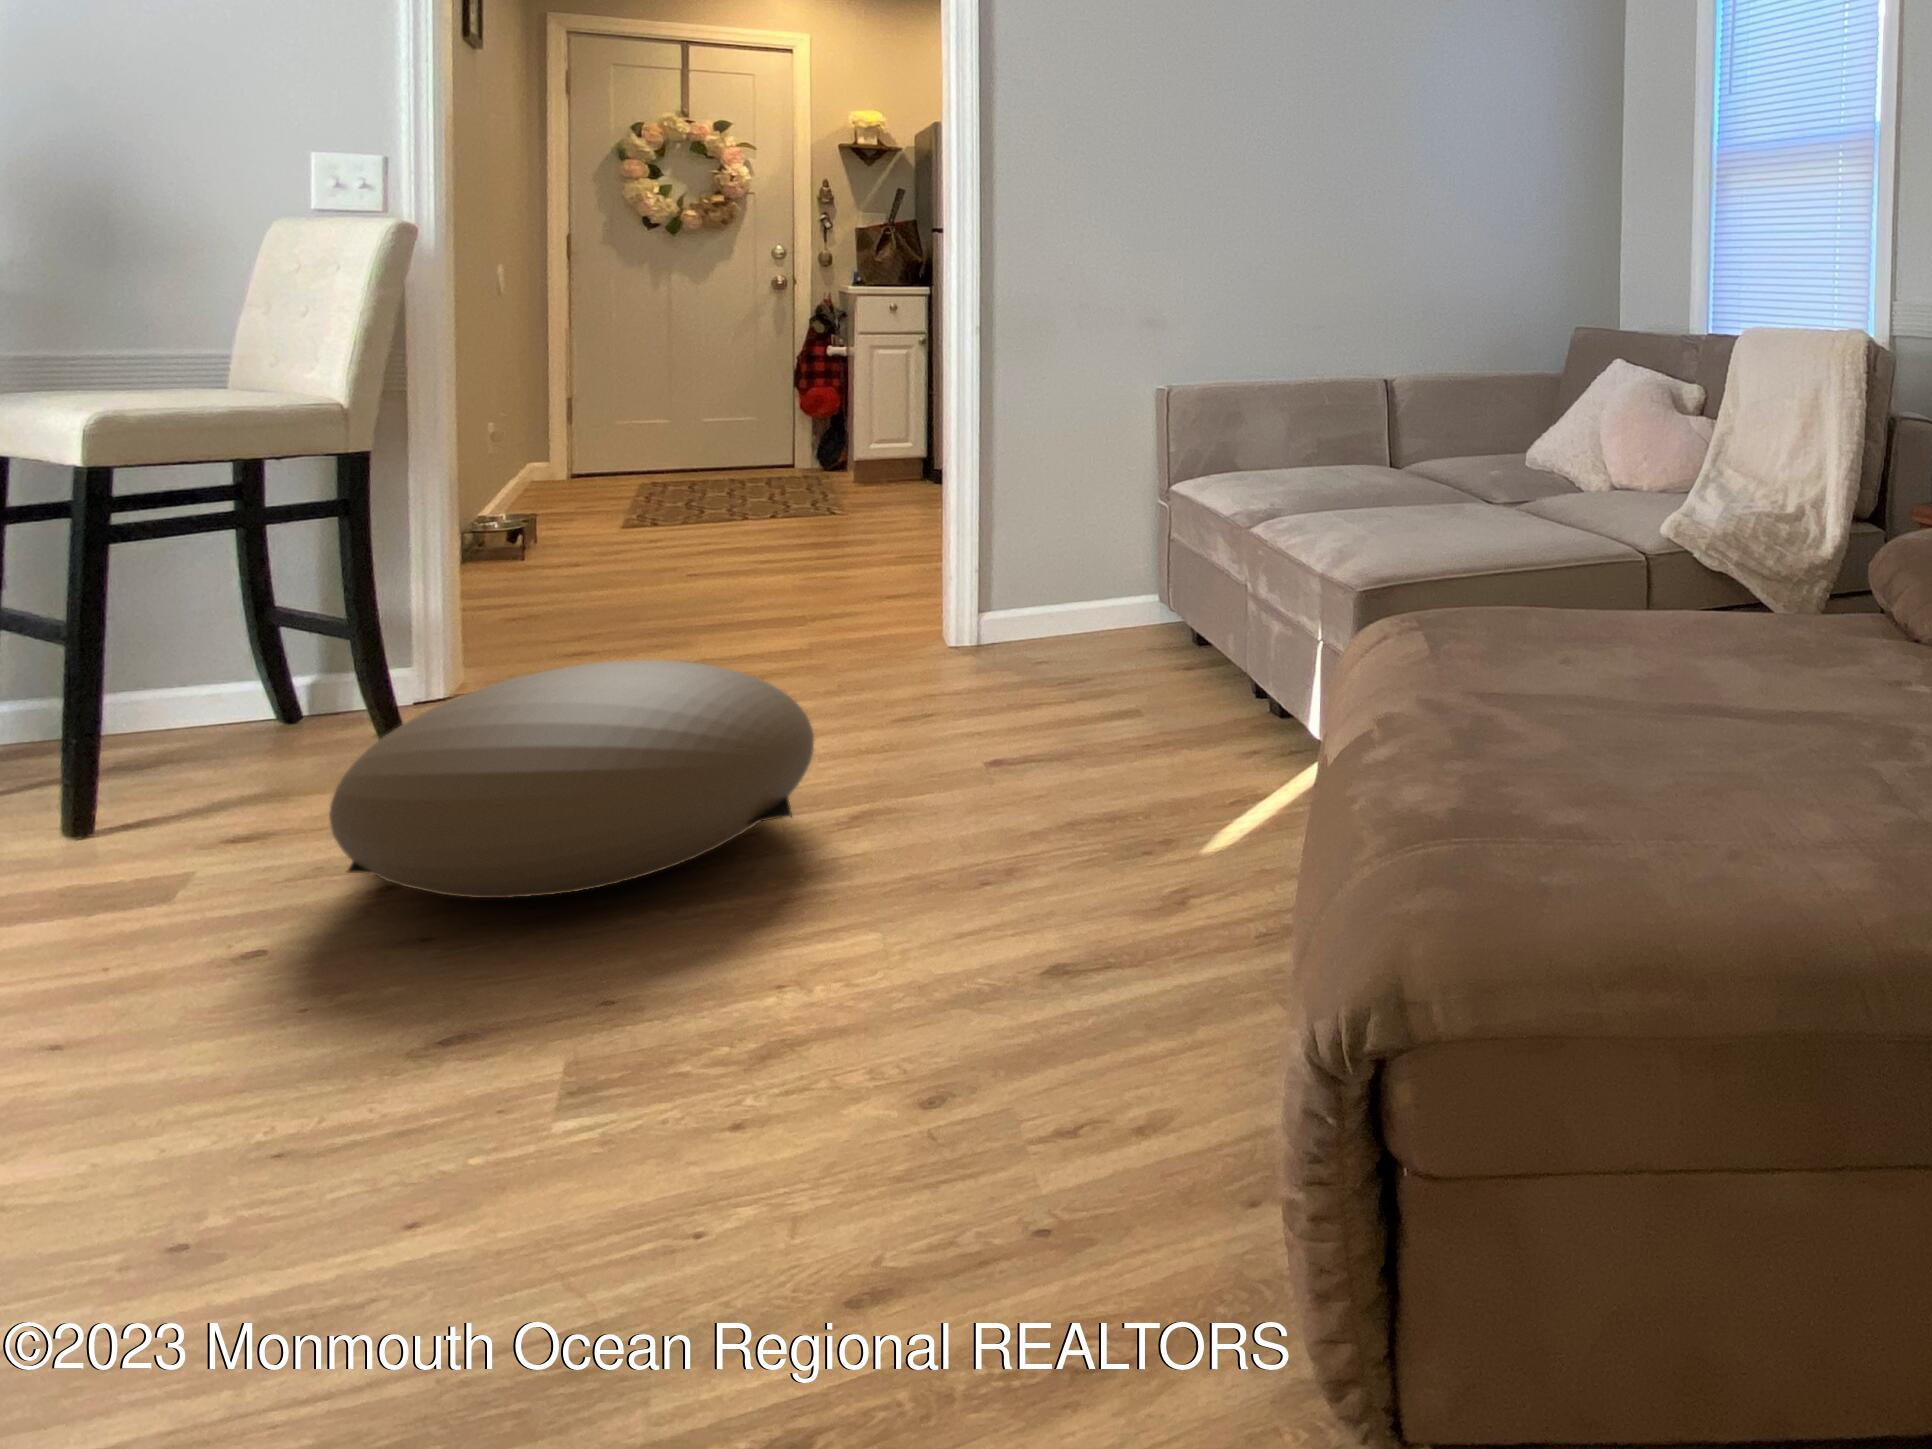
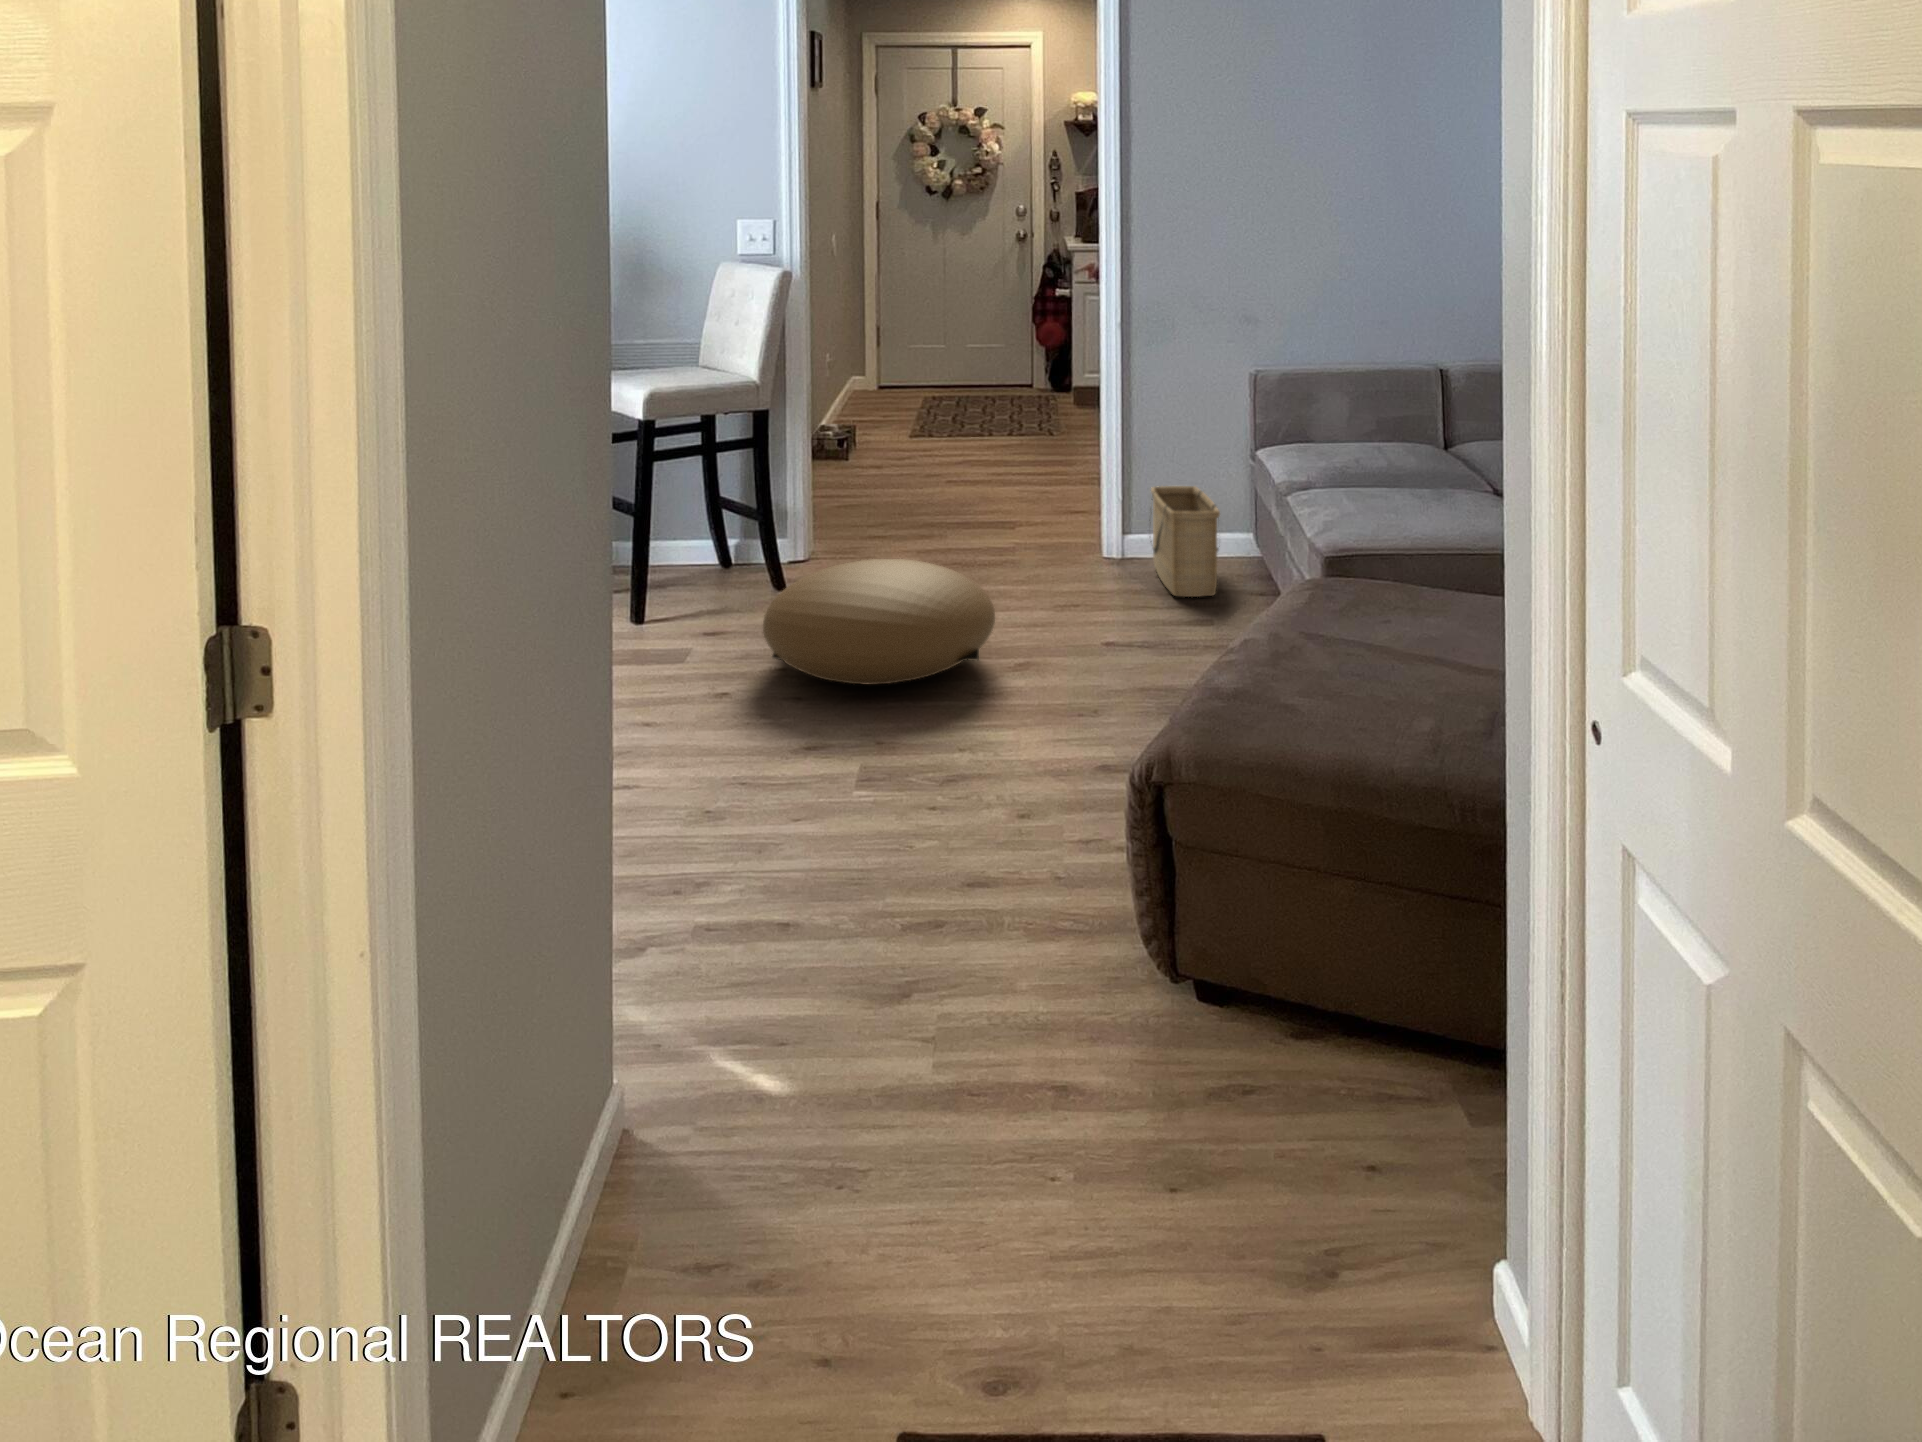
basket: none [1022,533,1136,684] -> present [1151,486,1220,597]

